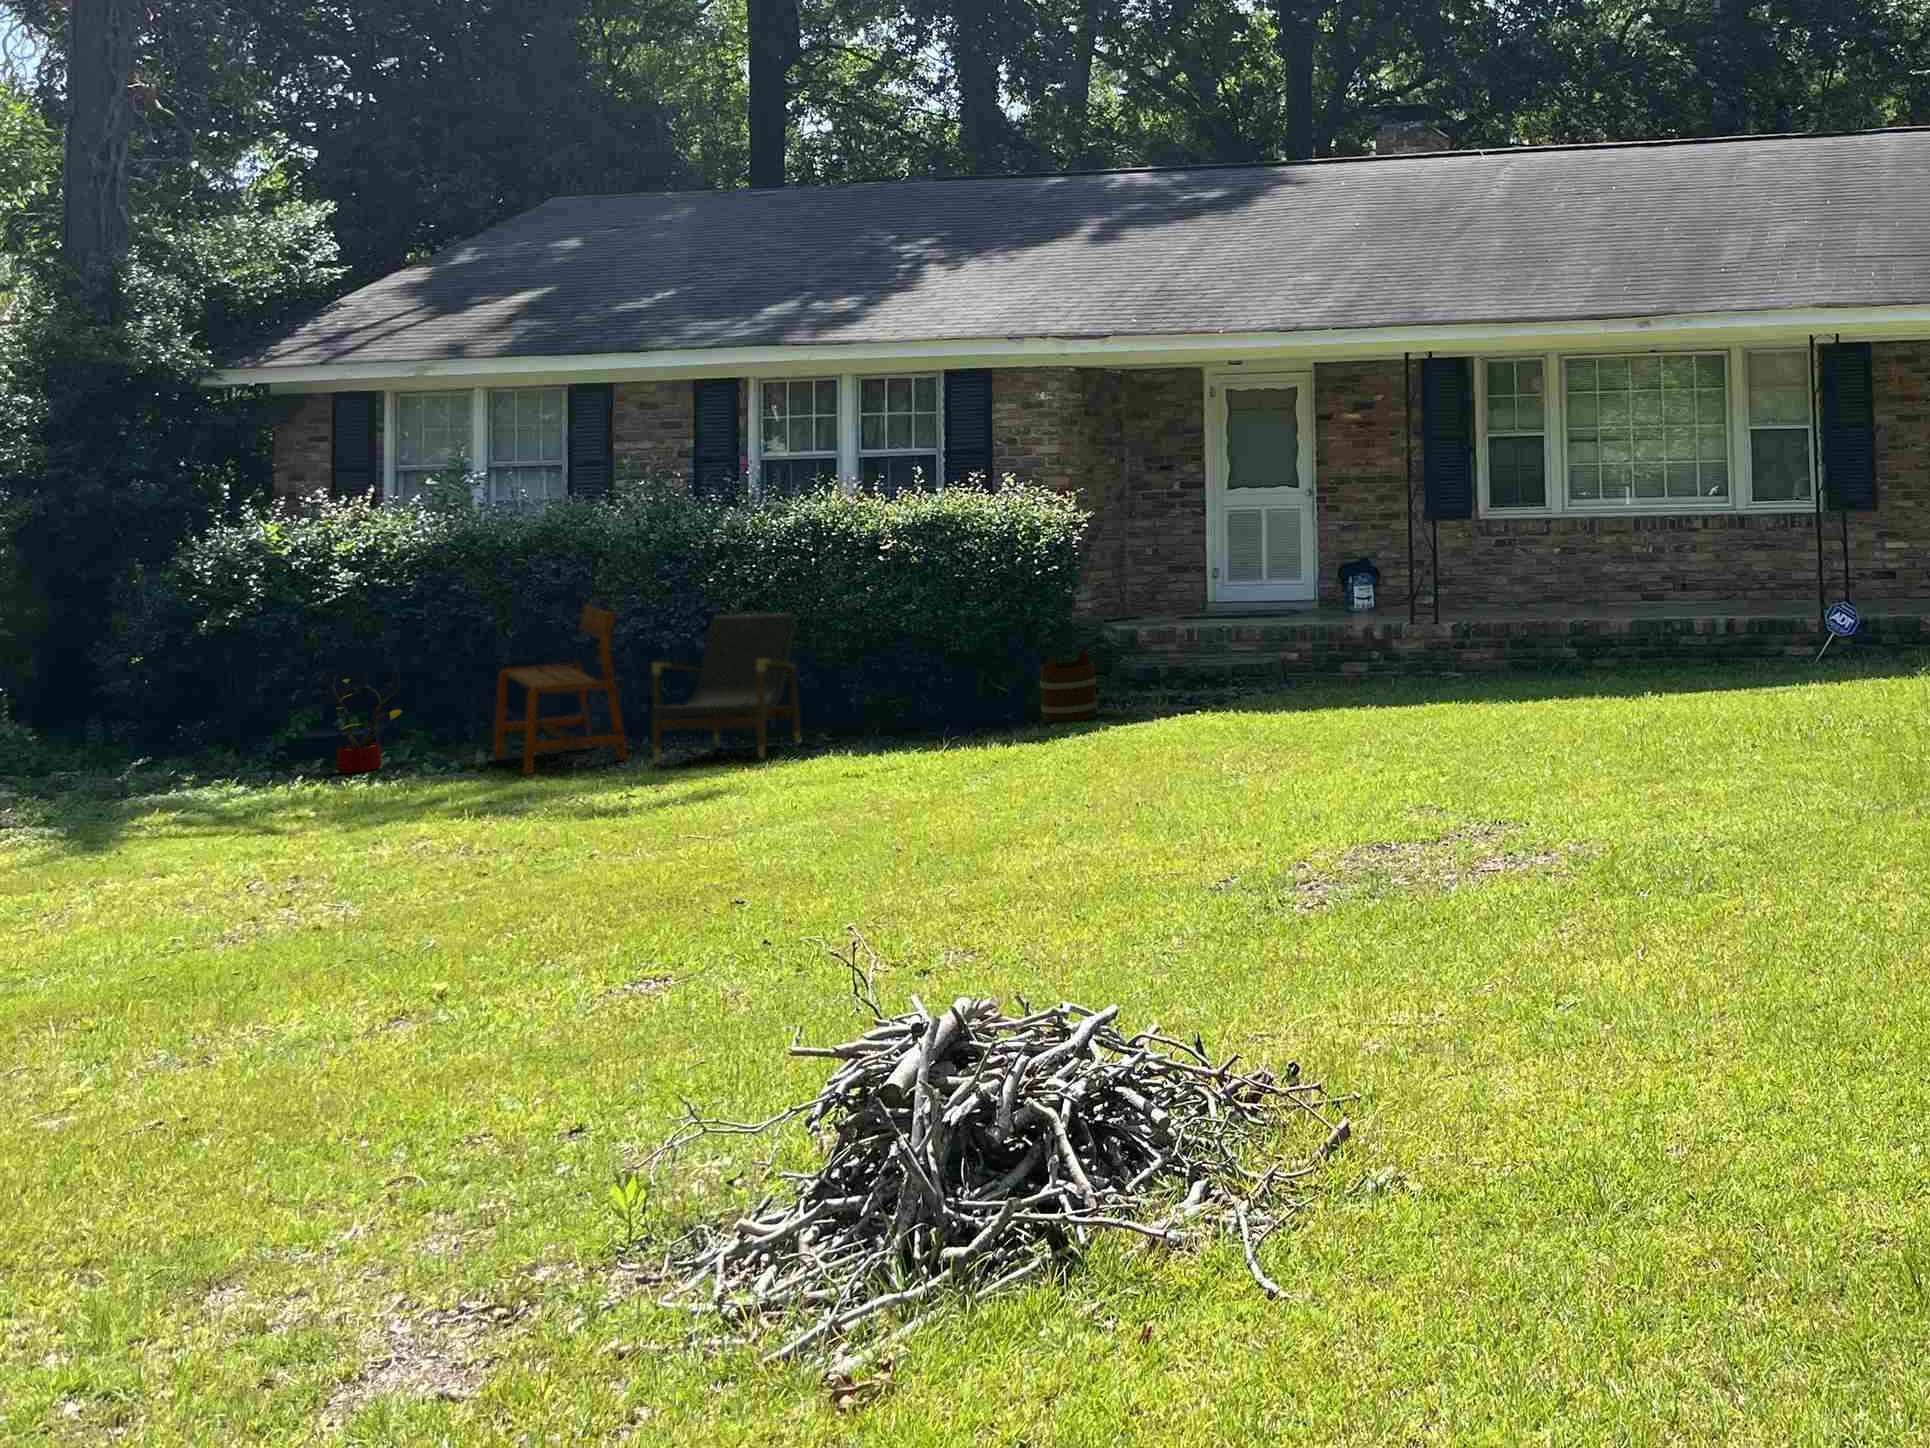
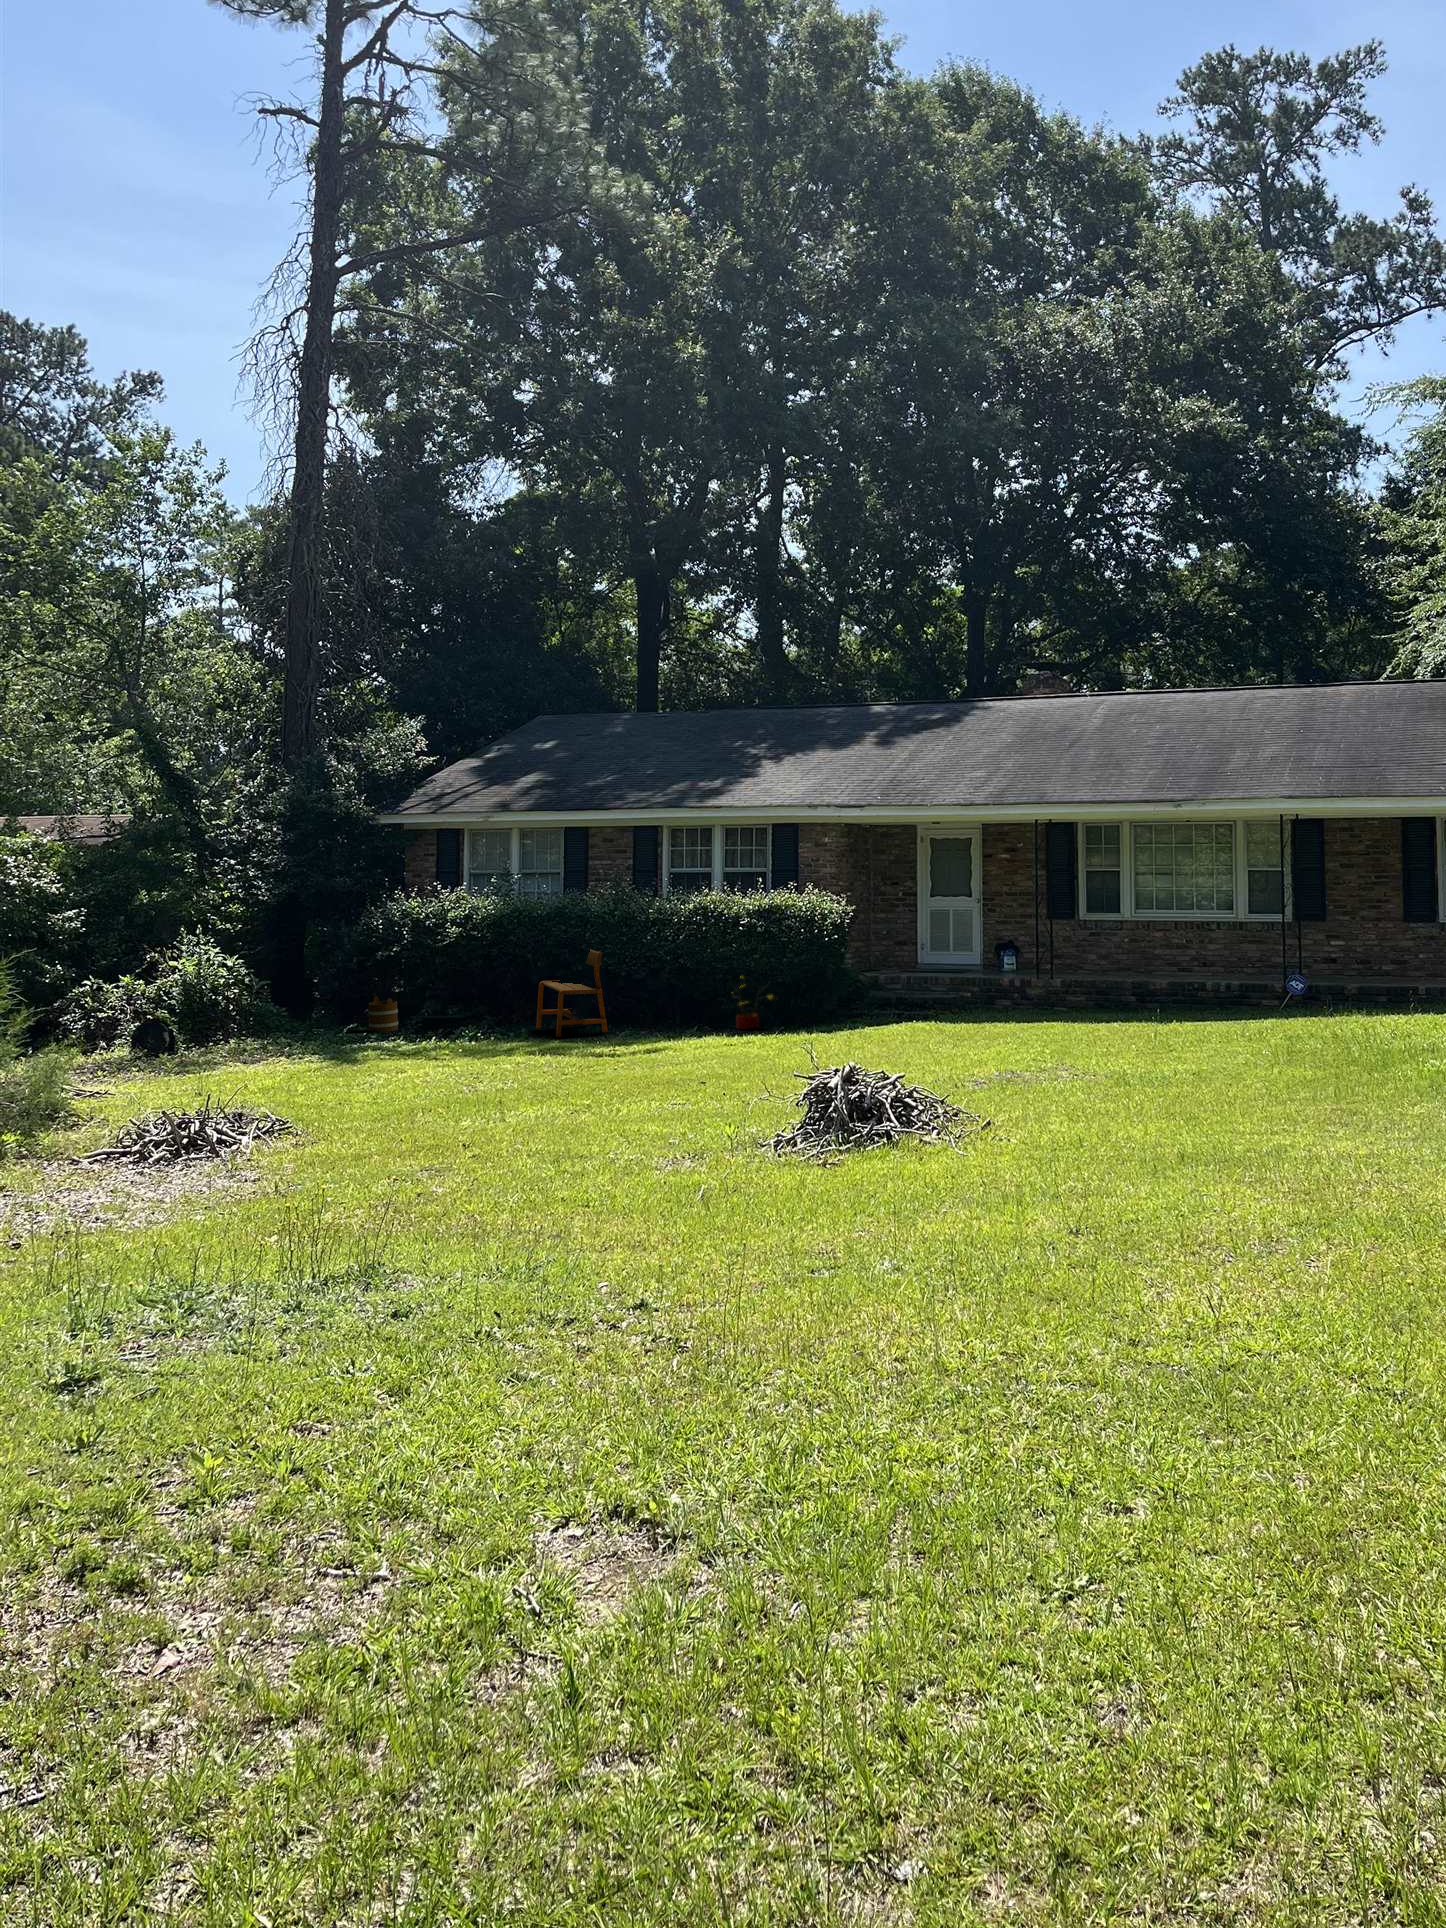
lounge chair: present [652,613,800,764] -> none [623,956,697,1036]
bucket: present [1040,651,1097,722] -> present [368,996,398,1032]
decorative plant: present [333,675,402,773] -> present [736,976,773,1029]

